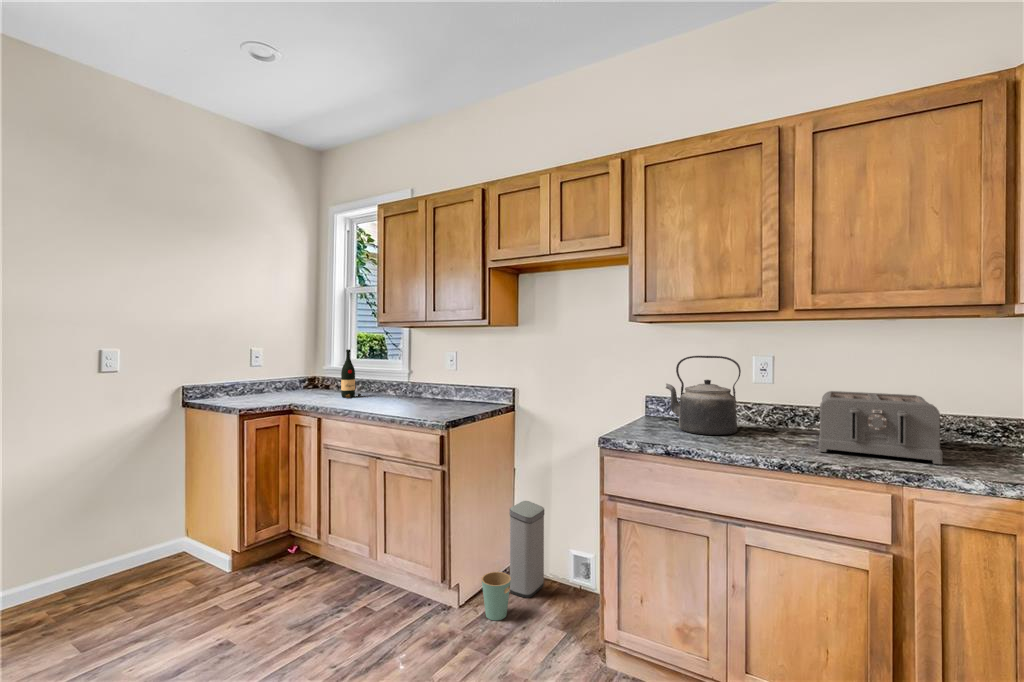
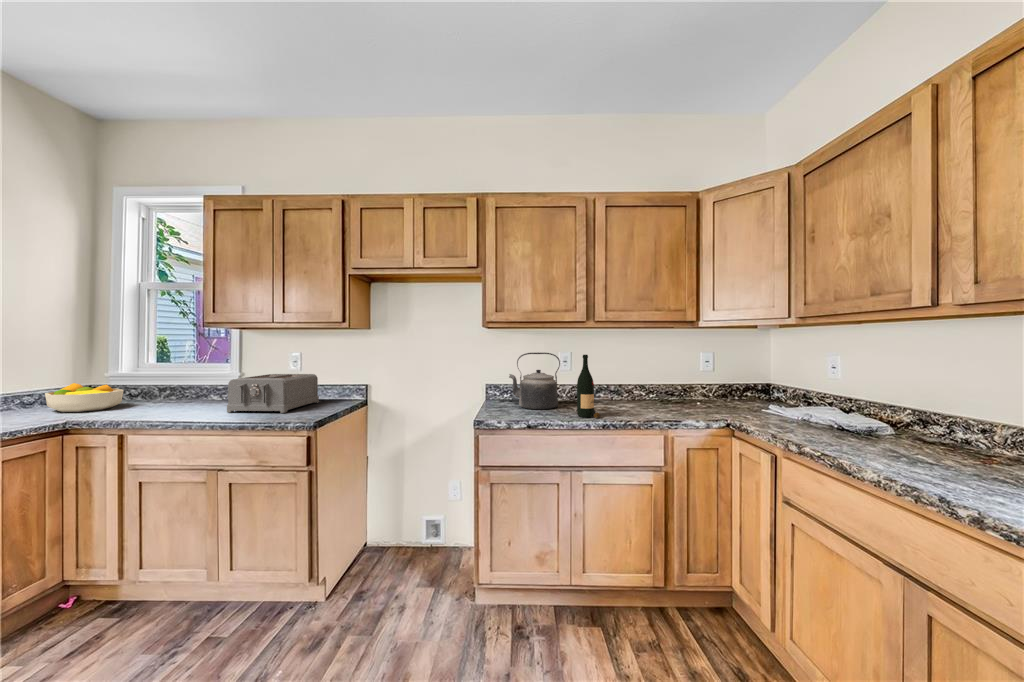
wine bottle: present [341,349,361,398] -> present [577,355,600,418]
fruit bowl: none [285,373,329,397] -> present [45,383,124,412]
toaster: present [819,391,943,464] -> present [227,374,319,413]
trash can: present [482,501,544,620] -> none [351,482,400,600]

